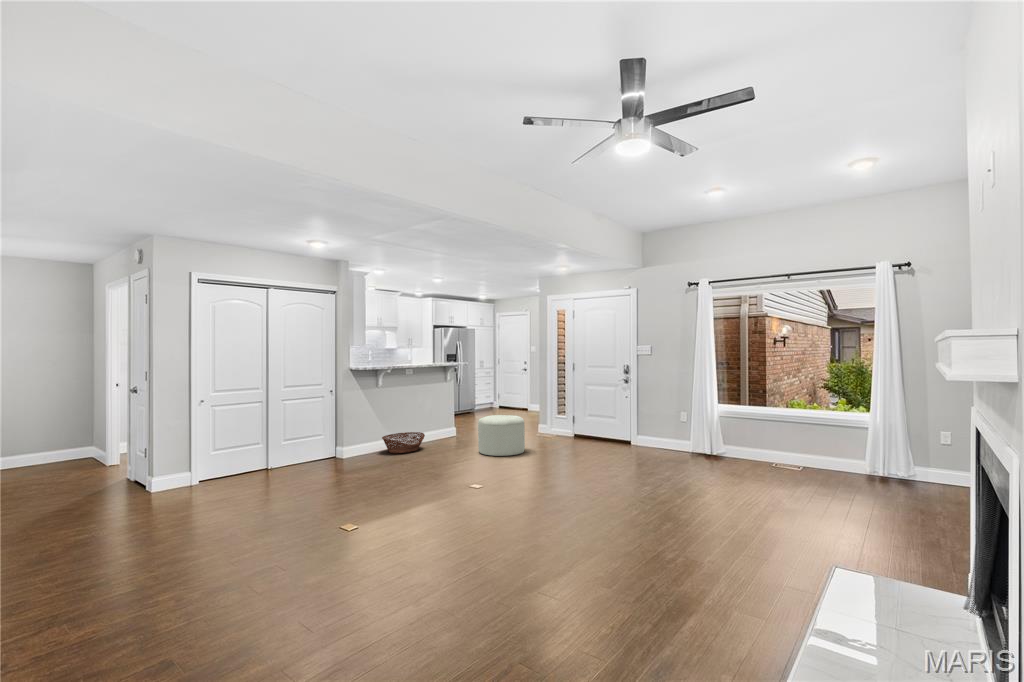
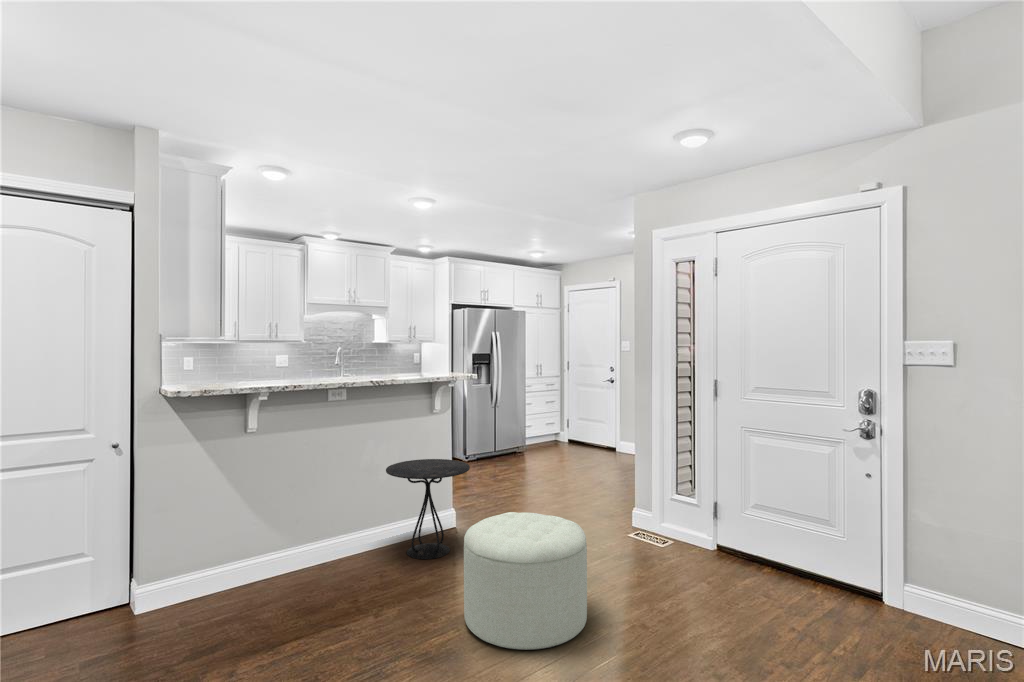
side table: none [431,402,469,444] -> present [386,459,470,559]
basket: present [382,432,425,453] -> none [239,534,356,601]

